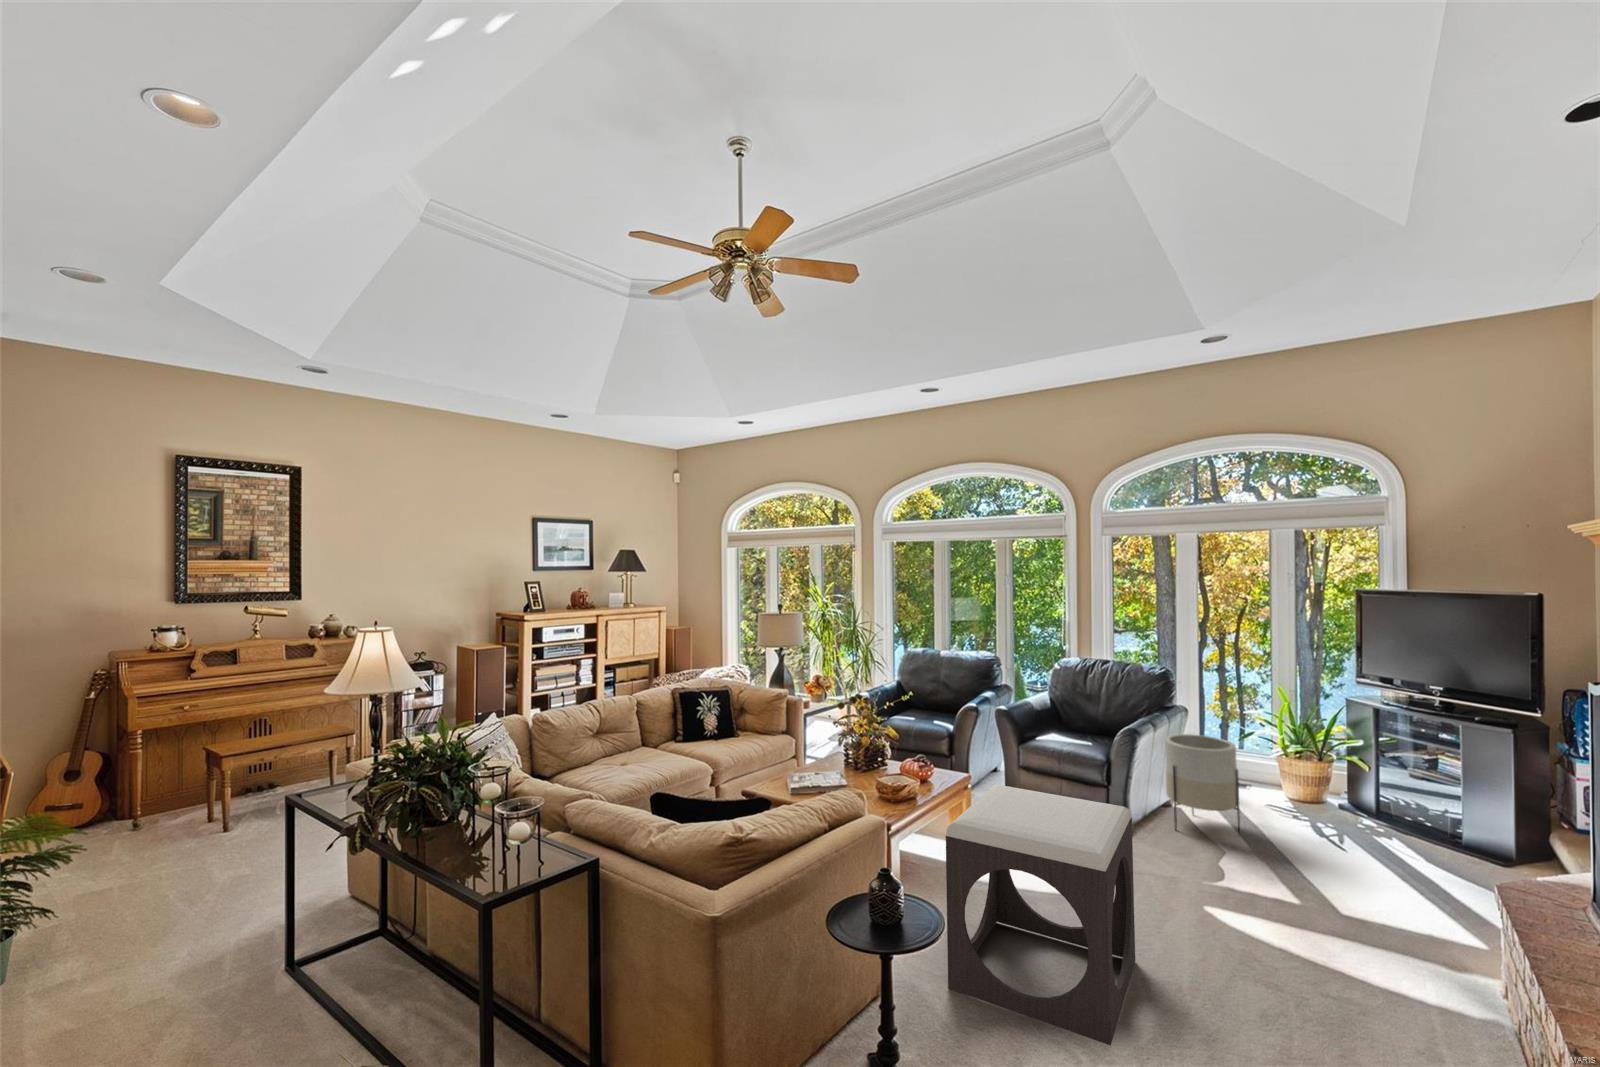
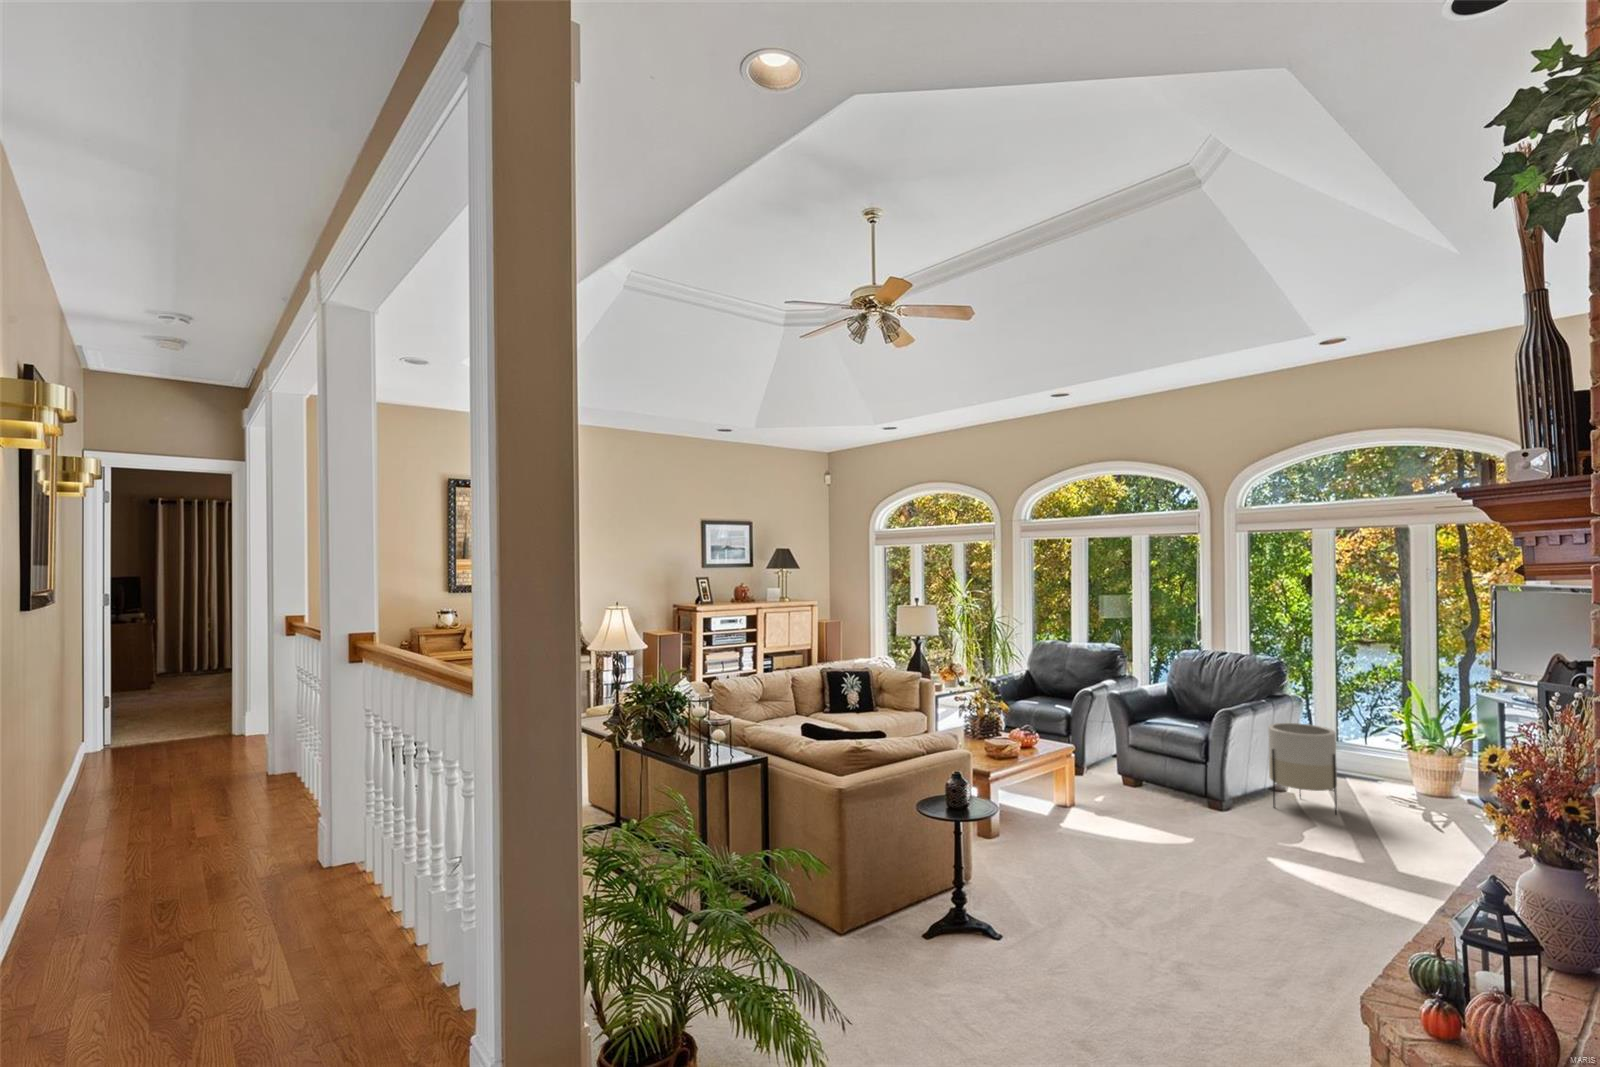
footstool: present [946,784,1135,1046] -> none [1017,741,1177,915]

